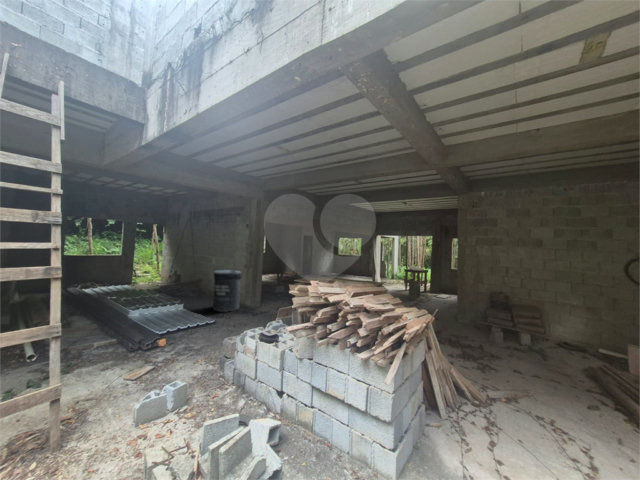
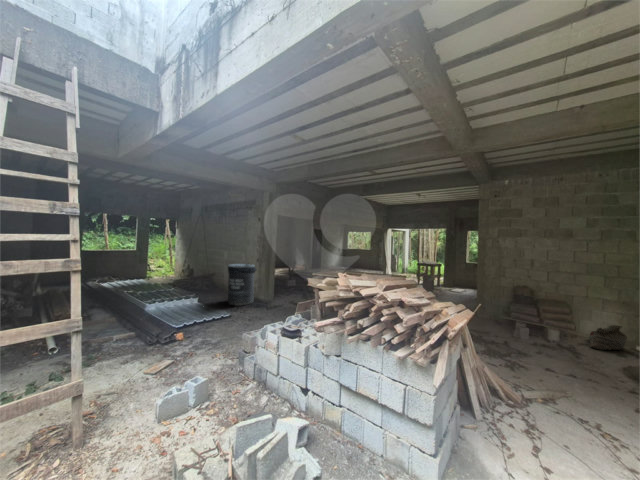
bag: none [556,329,591,353] -> present [589,325,627,350]

